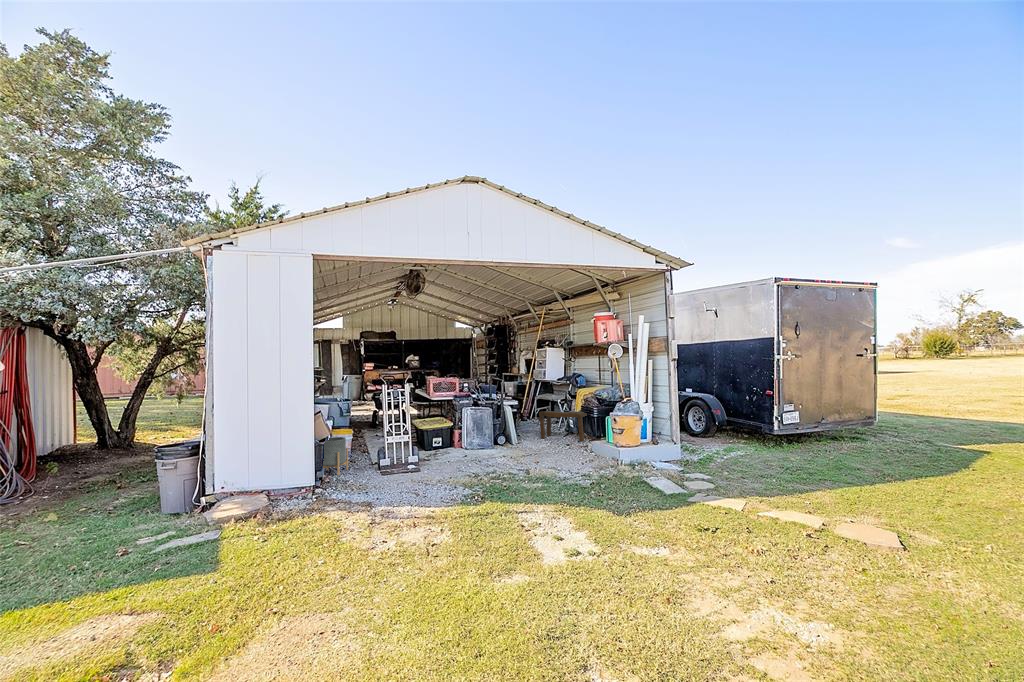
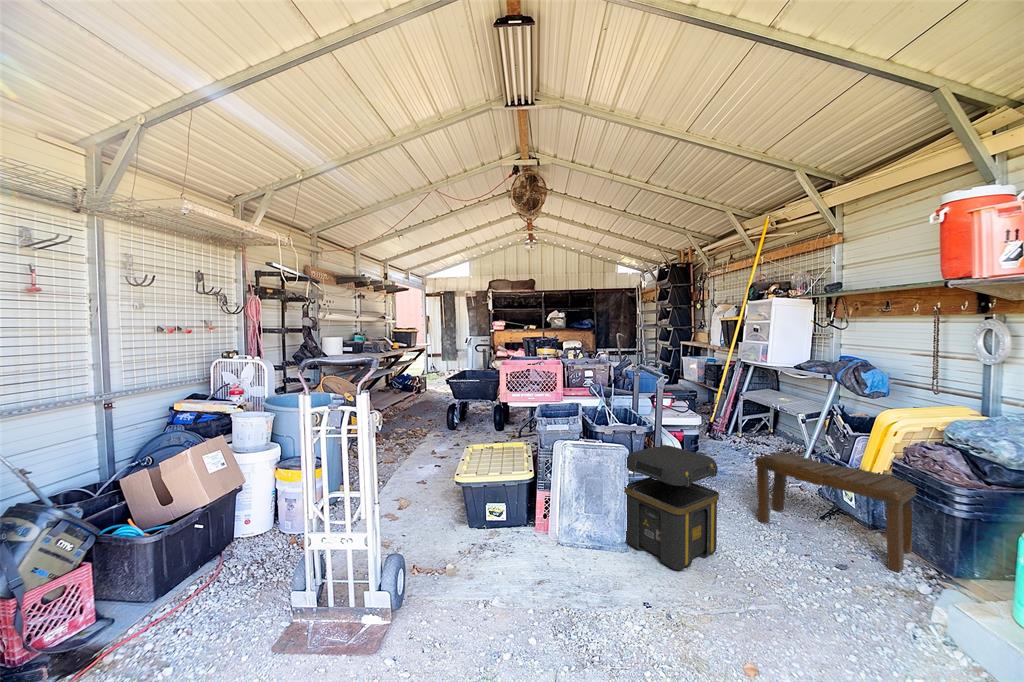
toolbox: none [492,408,526,449] -> present [624,445,719,570]
planter: present [321,437,348,475] -> none [188,497,270,602]

